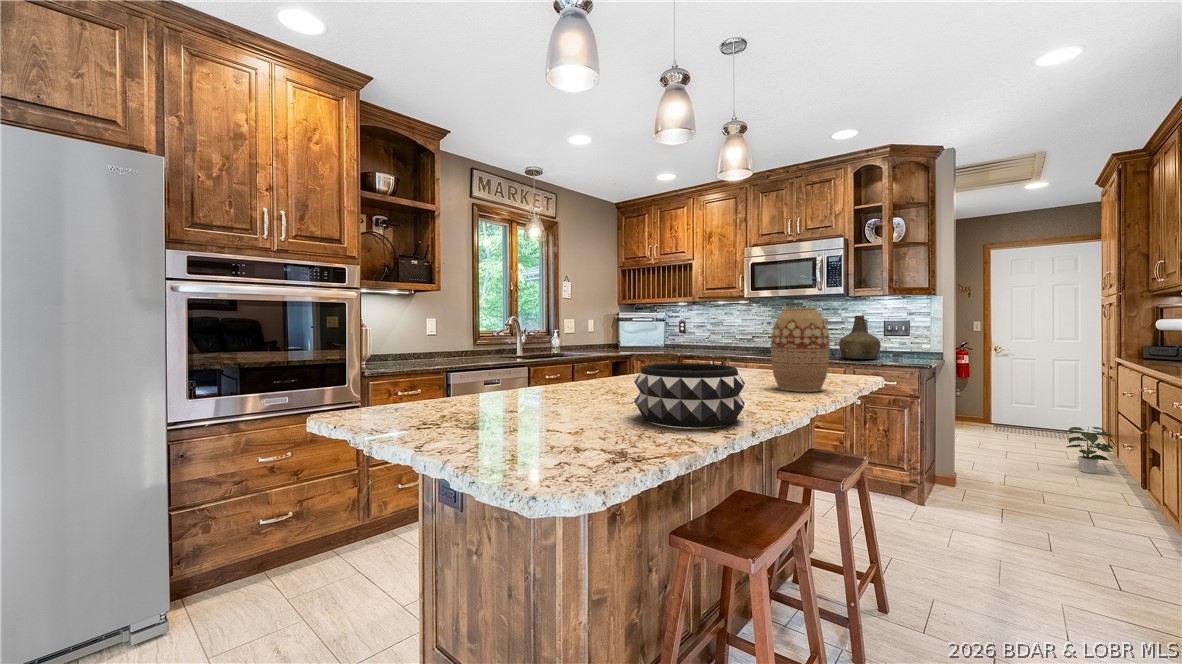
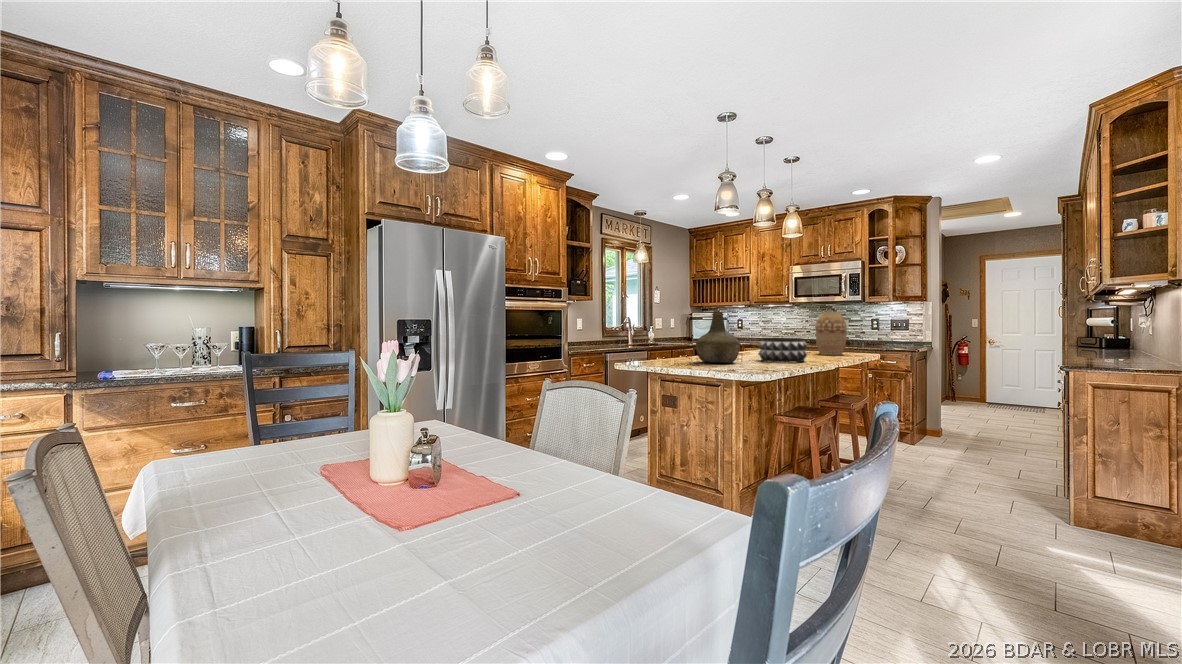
bottle: present [839,316,881,359] -> present [696,312,740,363]
potted plant: present [1067,427,1113,473] -> none [1023,393,1058,426]

